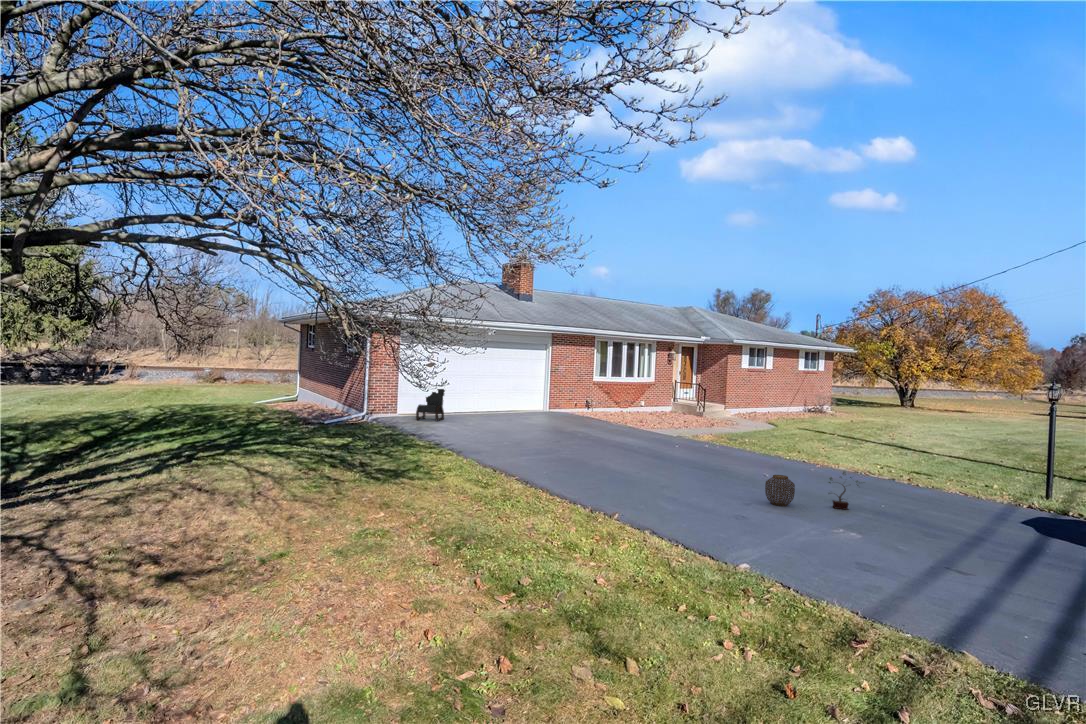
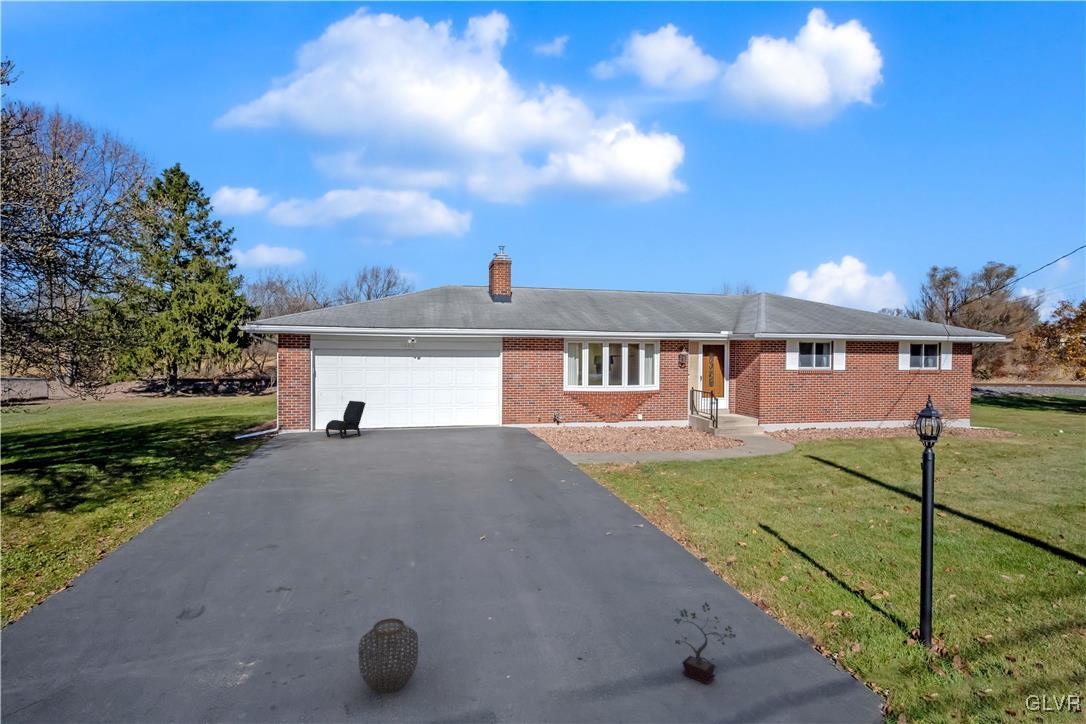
potted plant: present [829,472,858,510] -> present [674,603,736,684]
woven basket: present [765,475,795,506] -> present [359,618,418,693]

